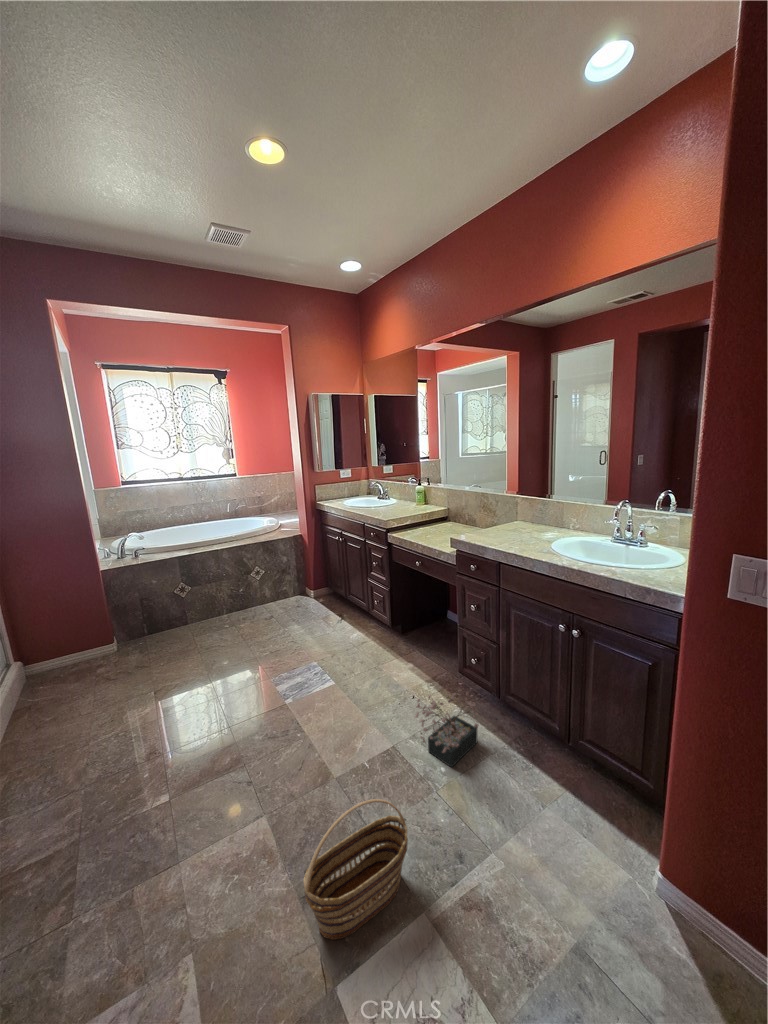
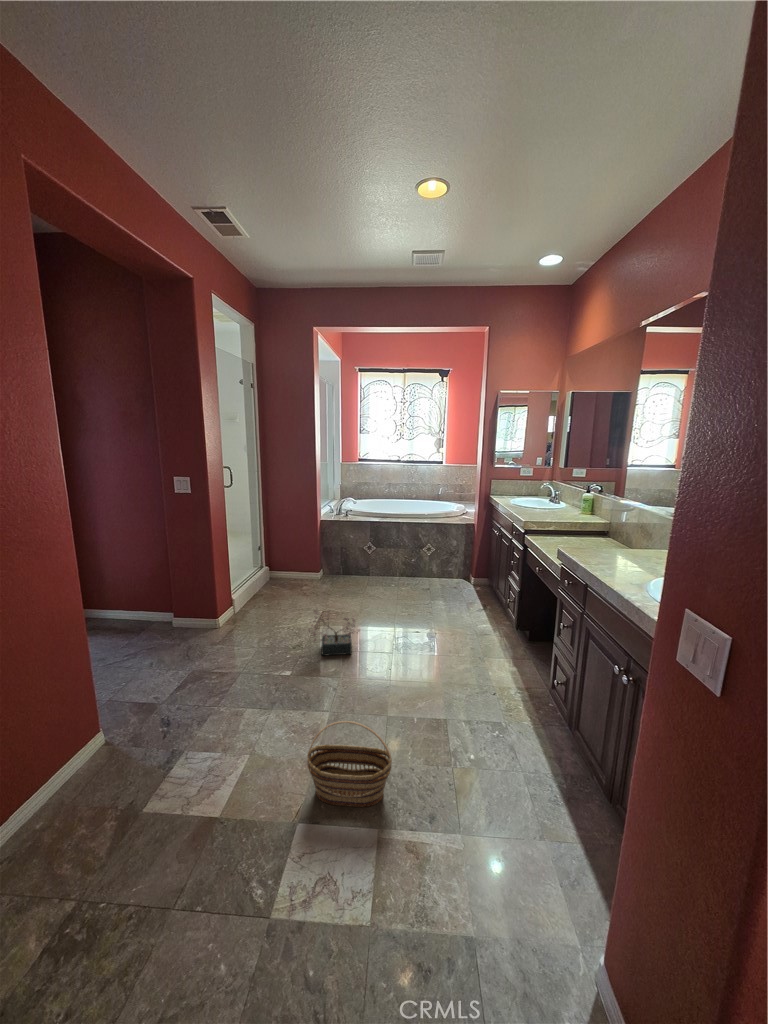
decorative plant: present [415,690,478,767] -> present [309,610,360,655]

